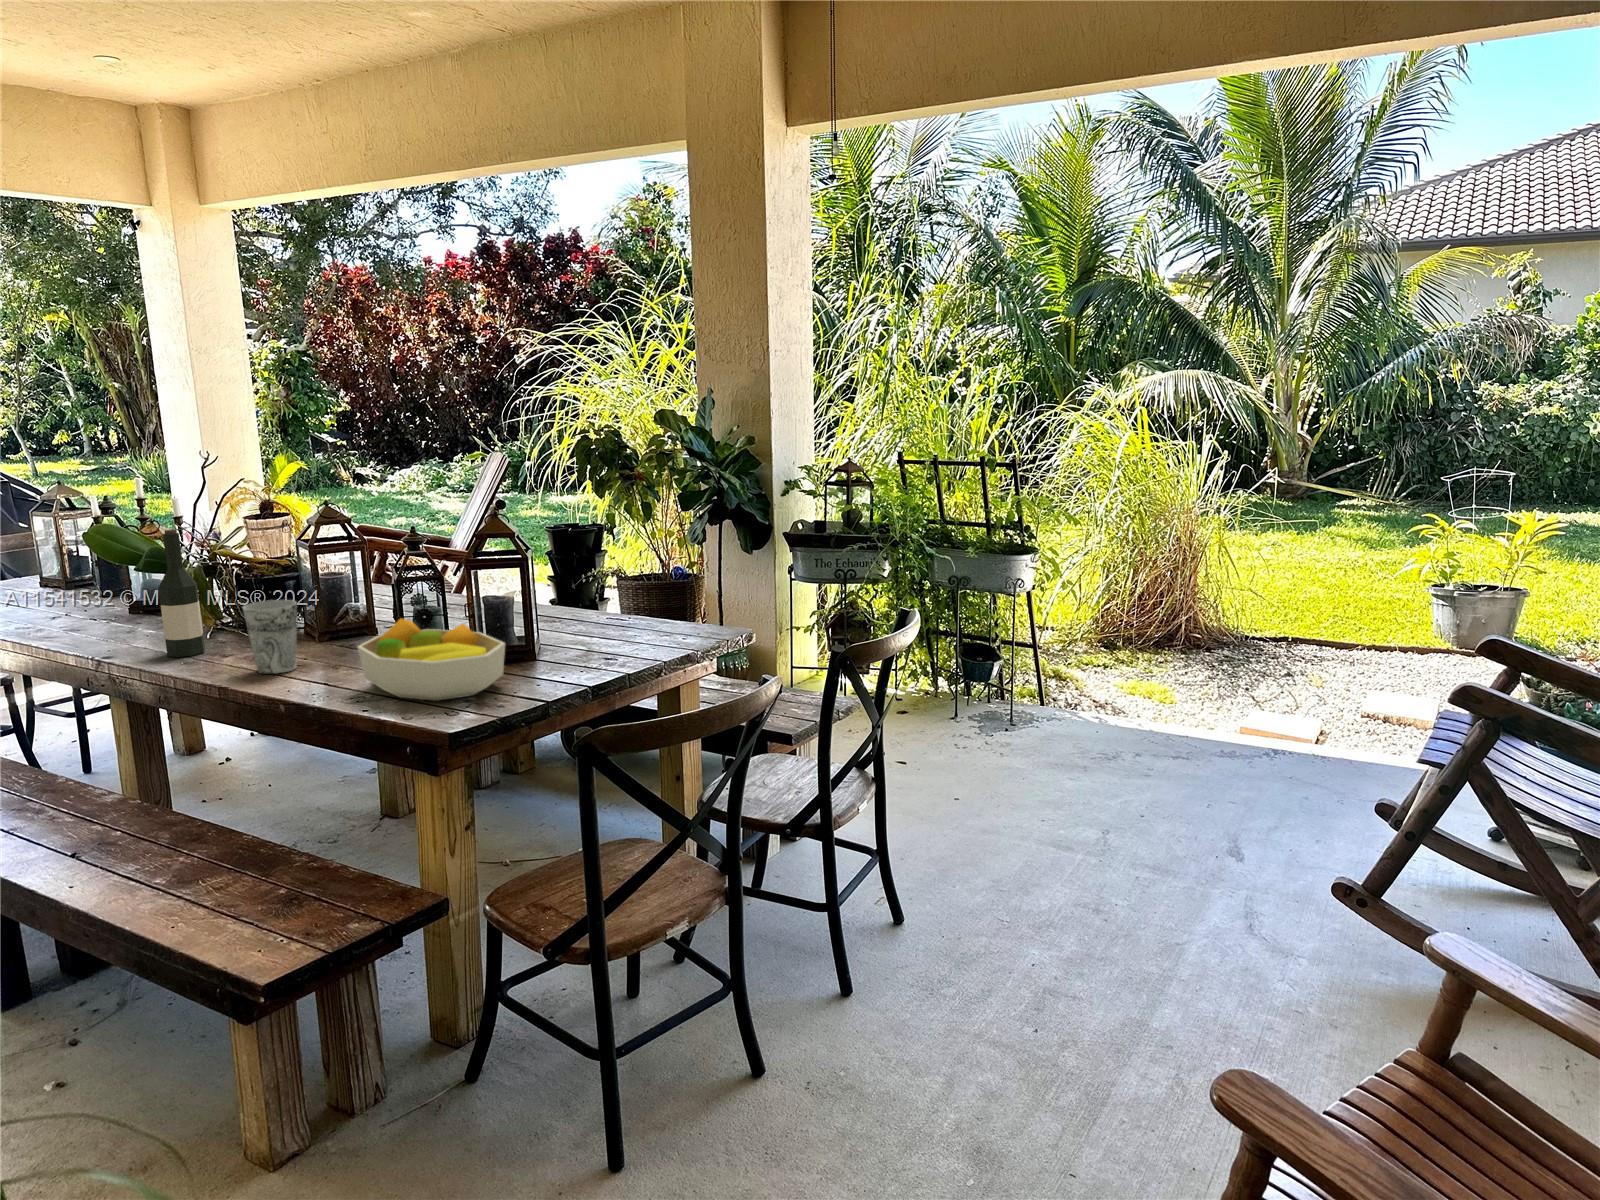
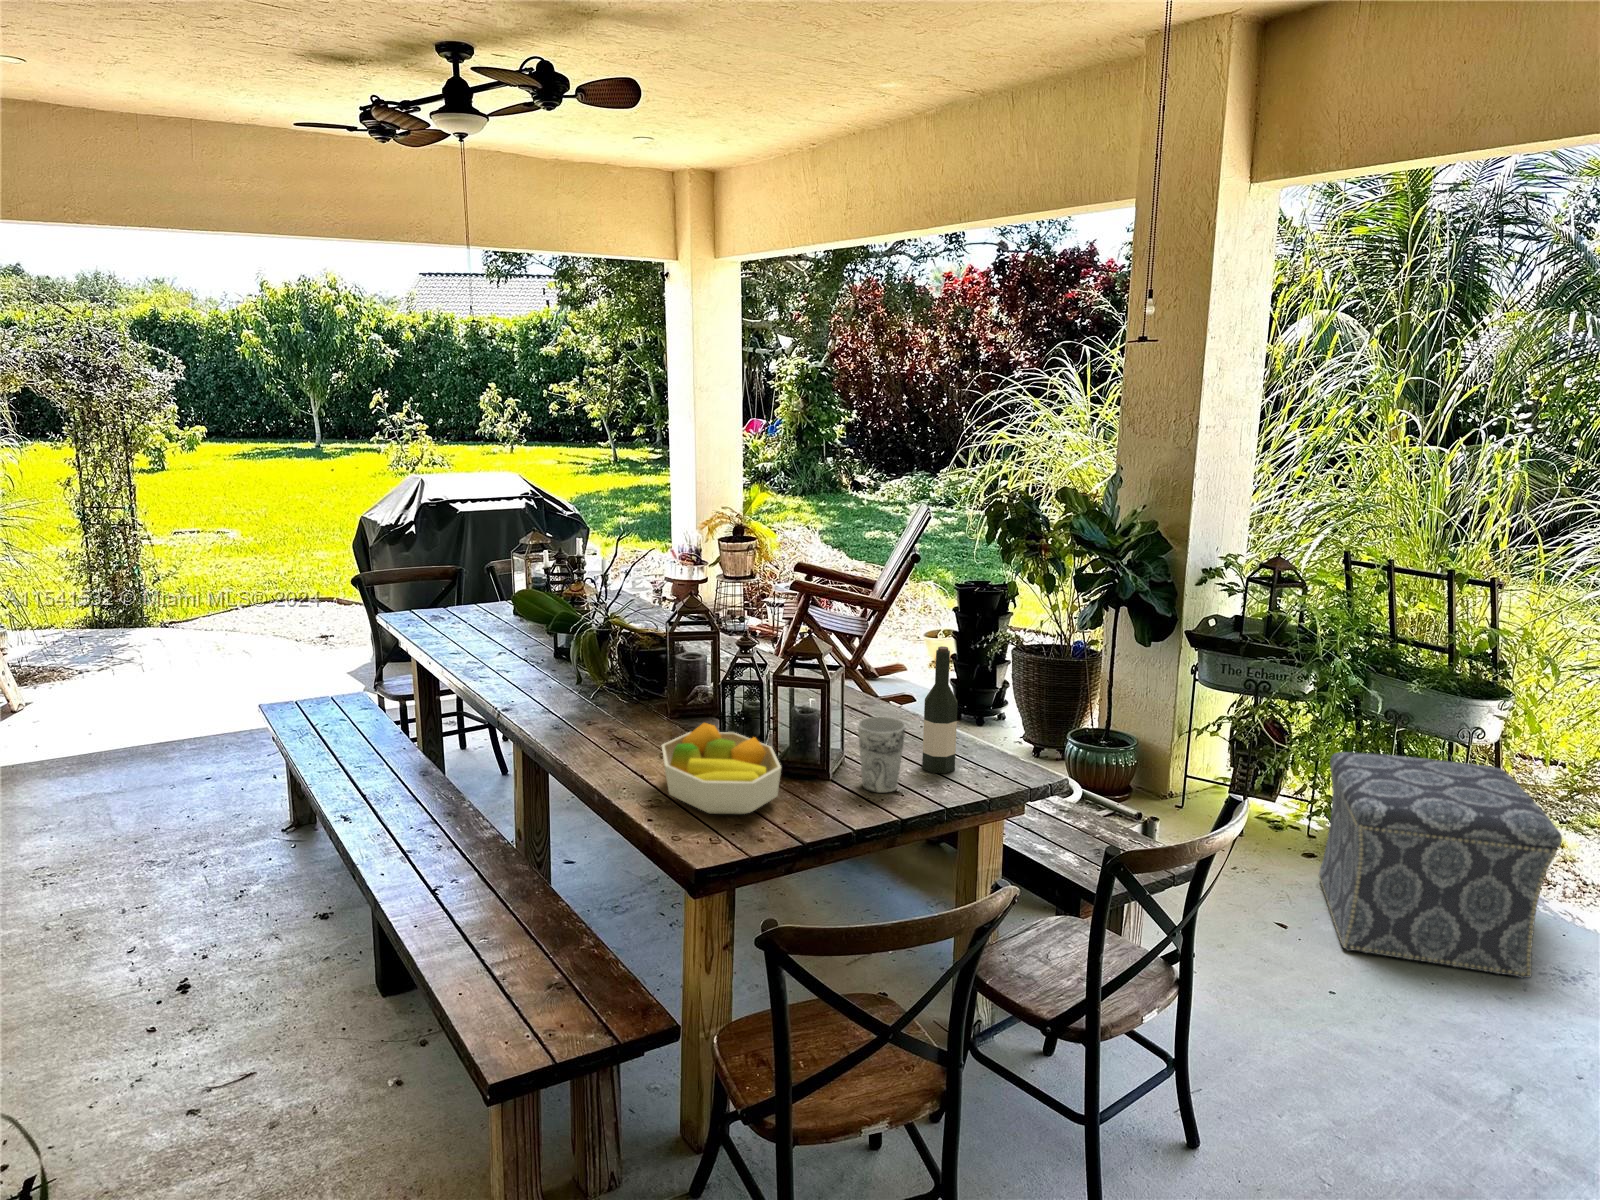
wine bottle: present [158,529,205,657] -> present [922,646,958,773]
cup: present [243,600,297,674] -> present [858,717,906,793]
ottoman: none [915,608,1091,769] -> present [1319,752,1562,978]

